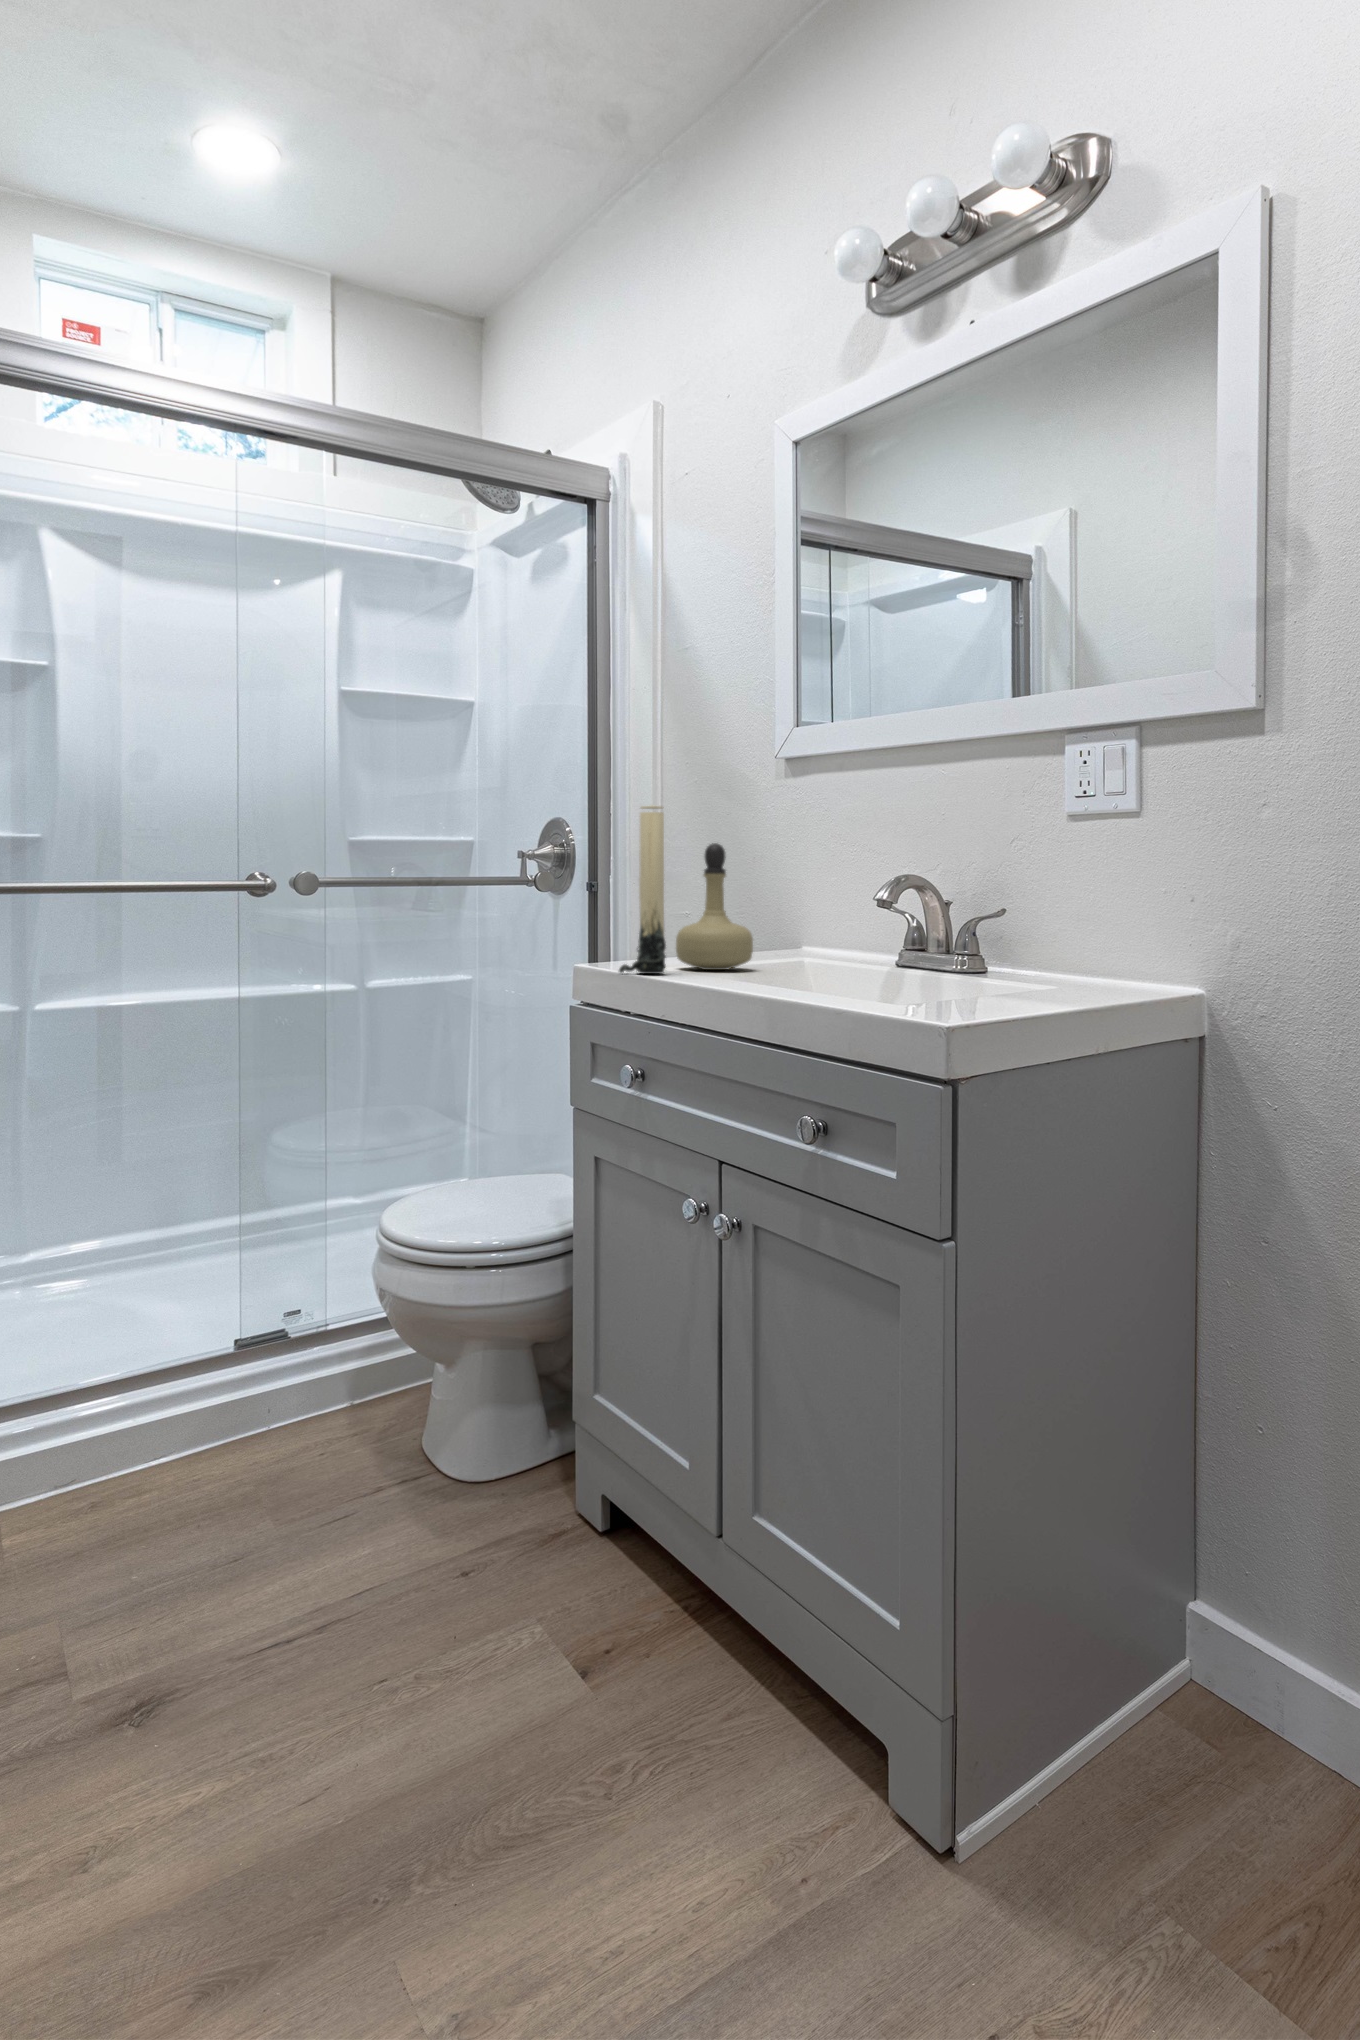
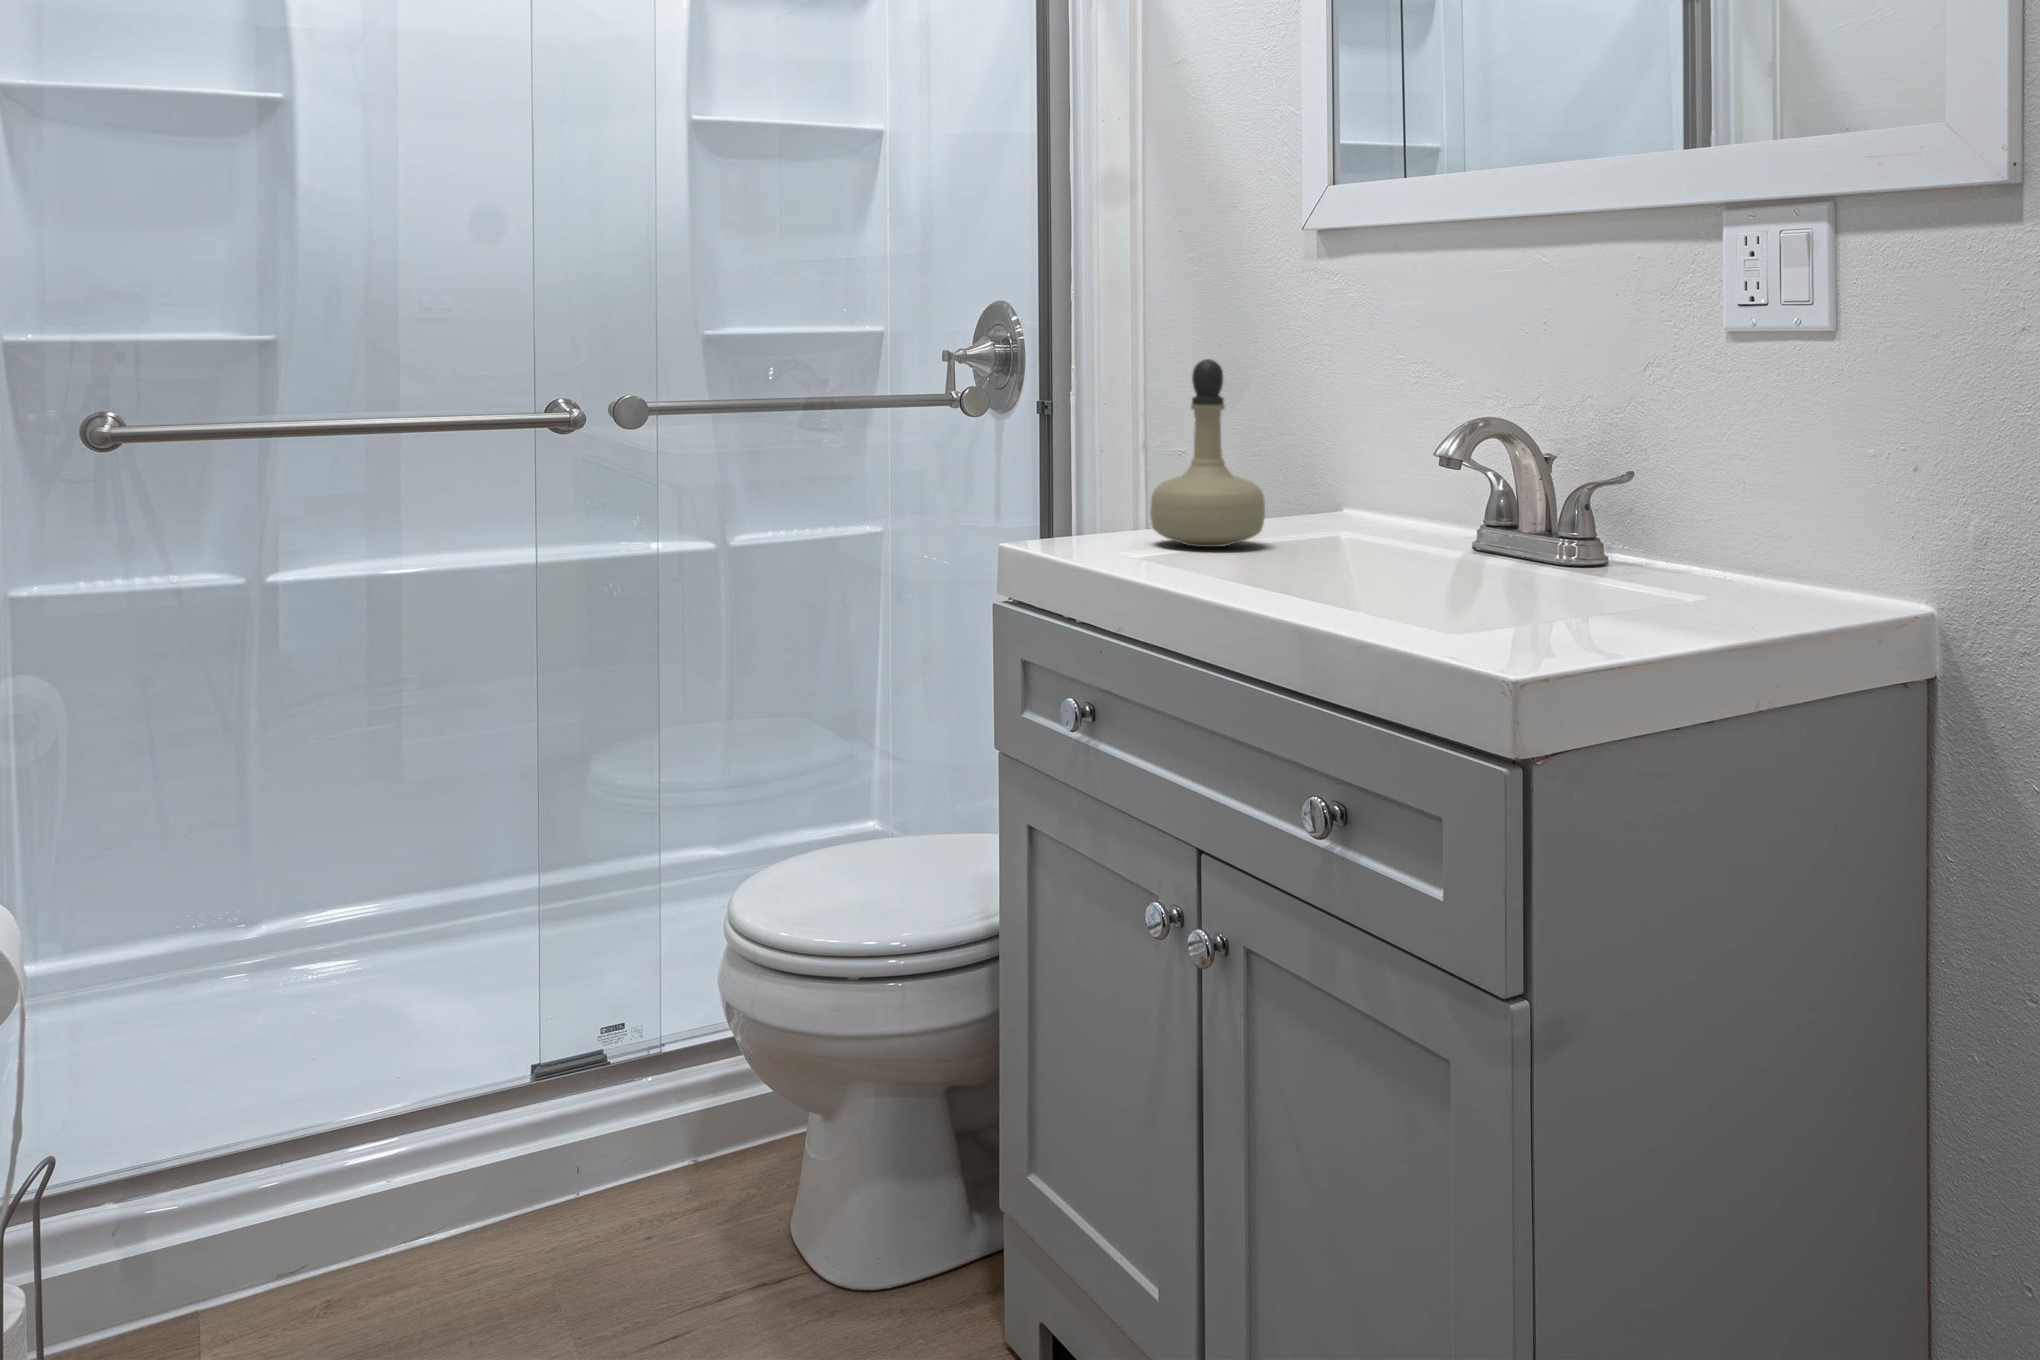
candle: present [619,806,666,974] -> none [1062,309,1132,558]

